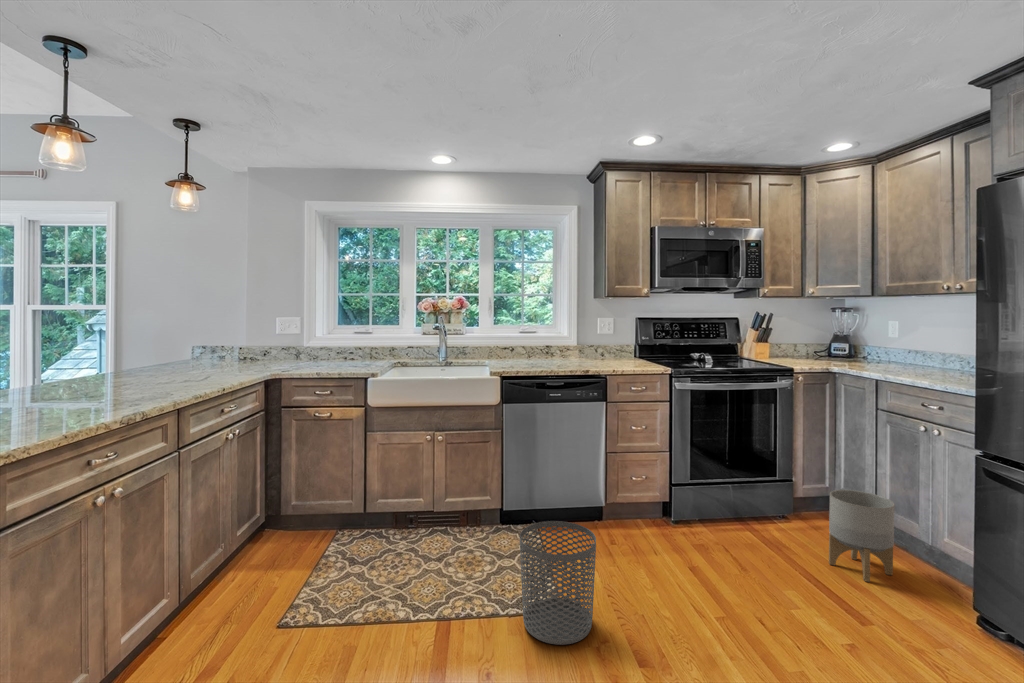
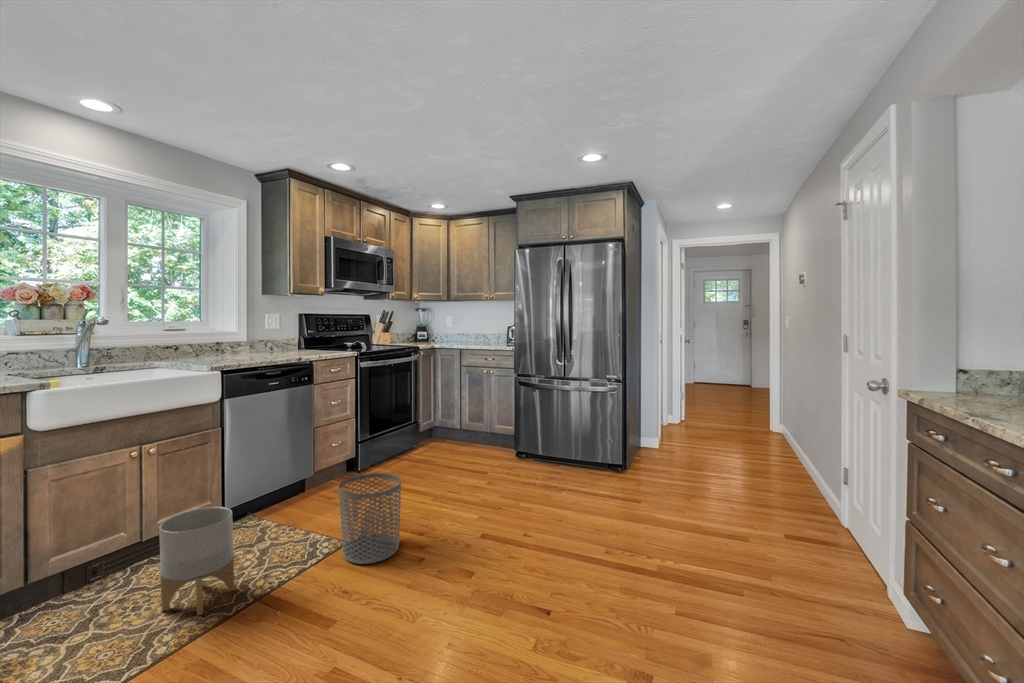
planter: present [829,490,895,582] -> present [159,507,235,615]

